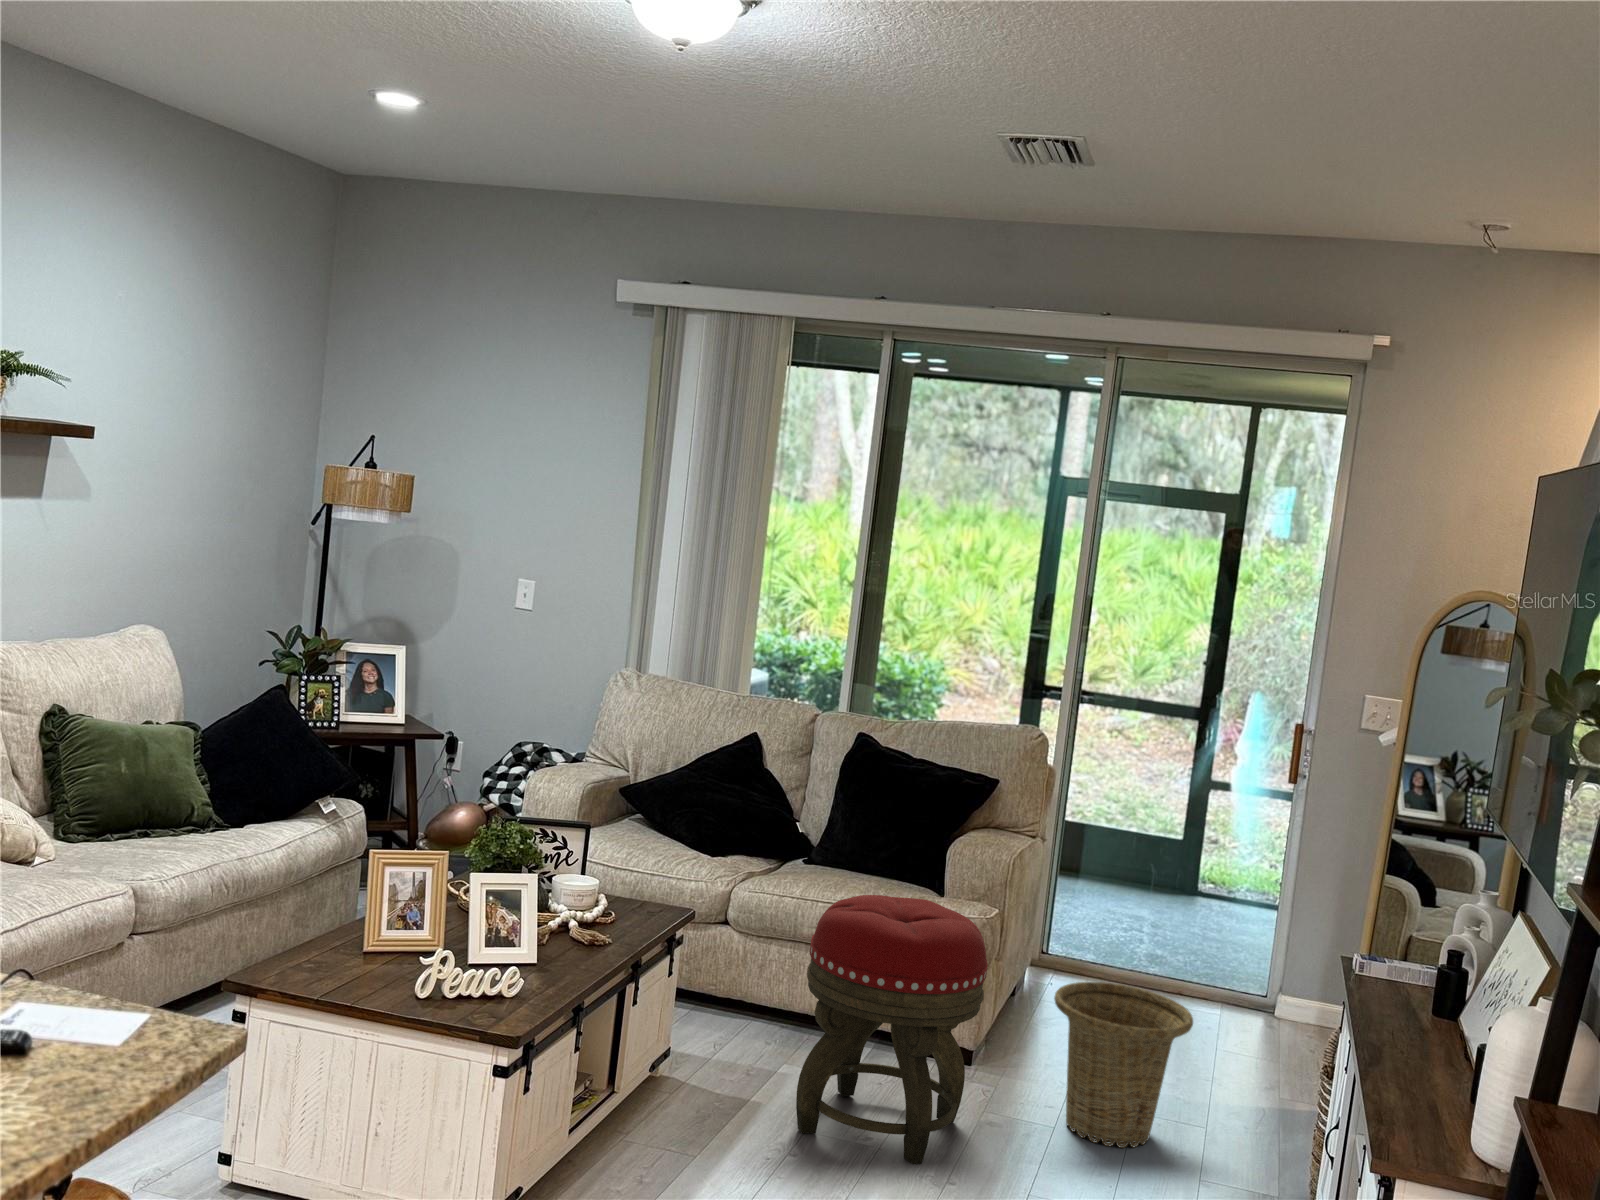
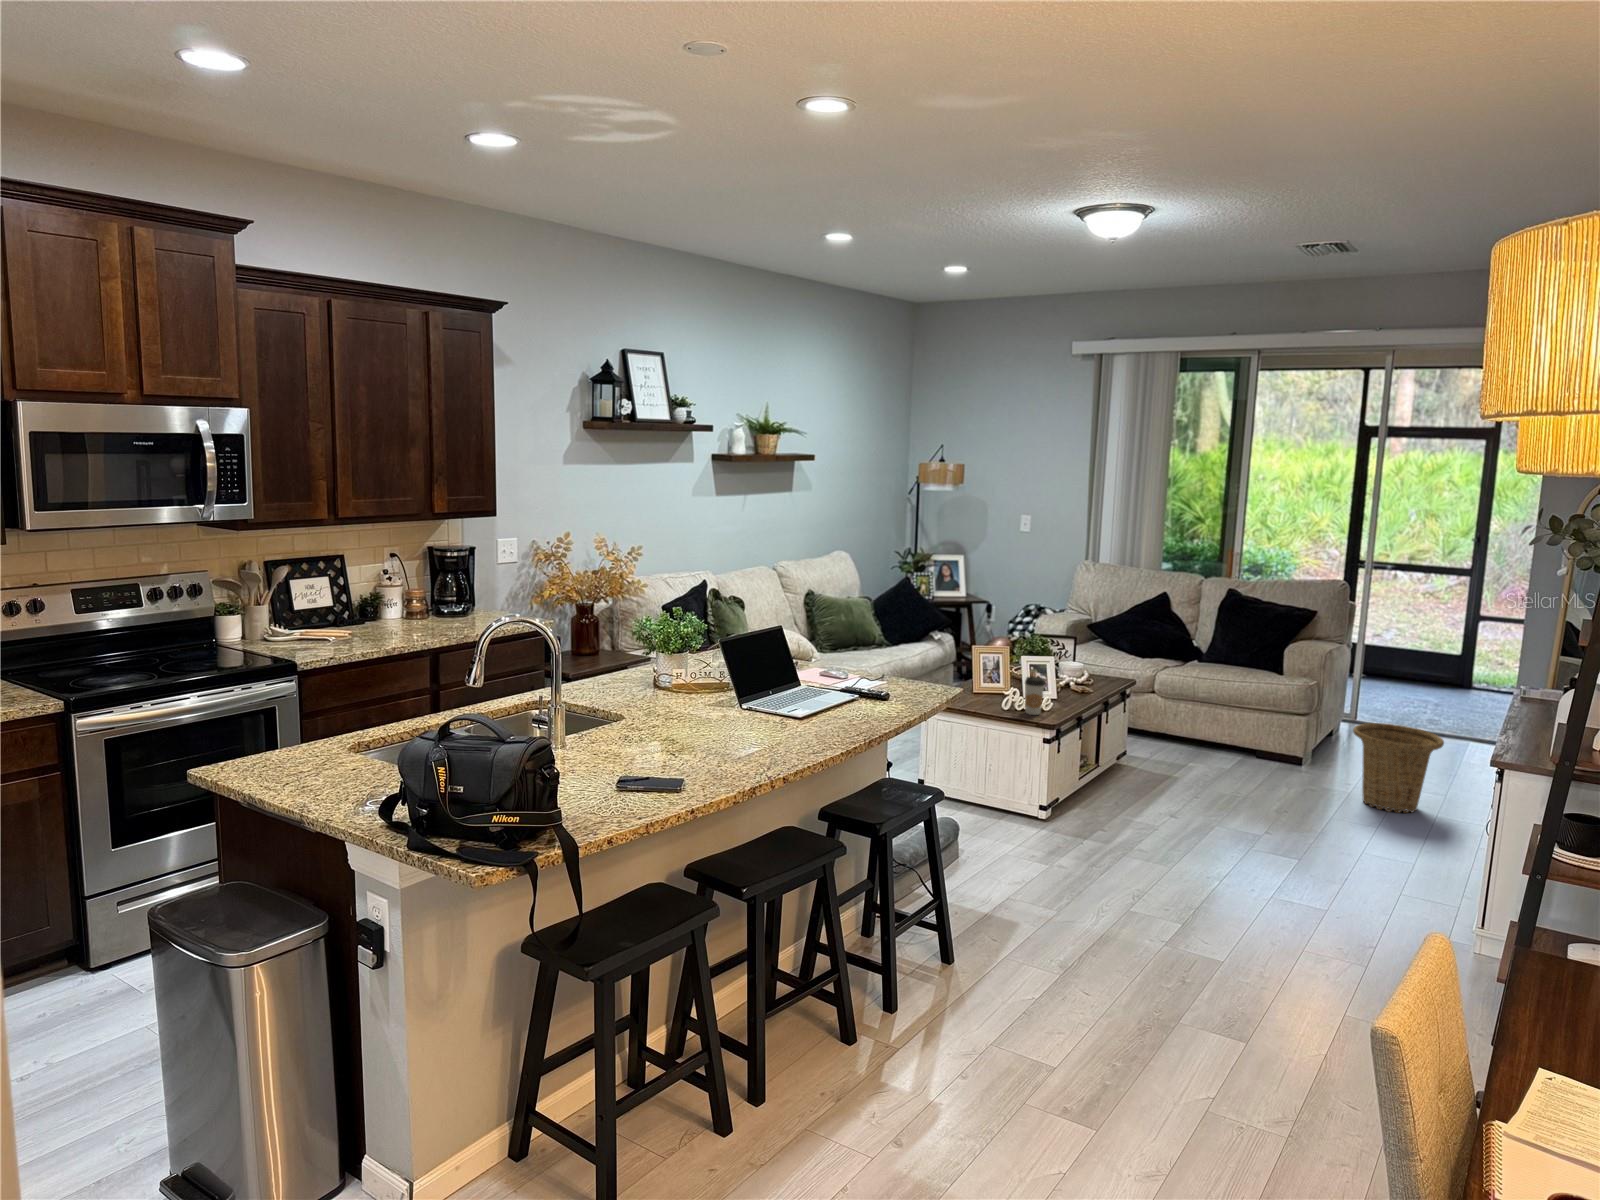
footstool: present [796,895,988,1164] -> none [1197,672,1308,811]
coffee cup: none [464,928,508,1012] -> present [1025,677,1045,715]

